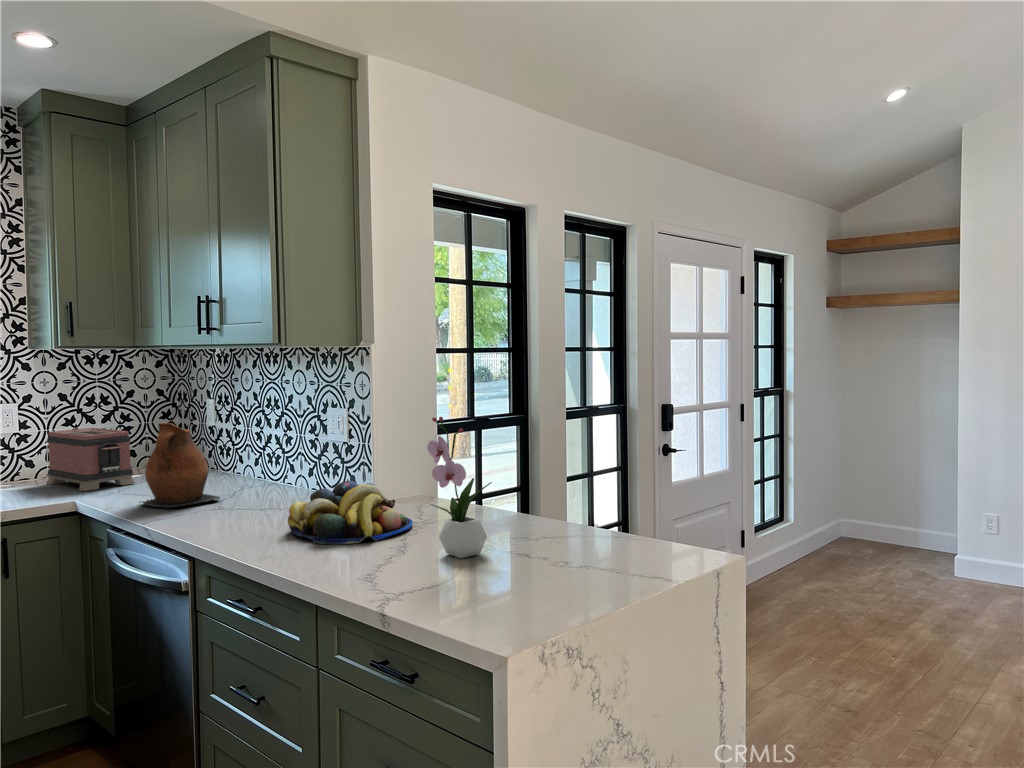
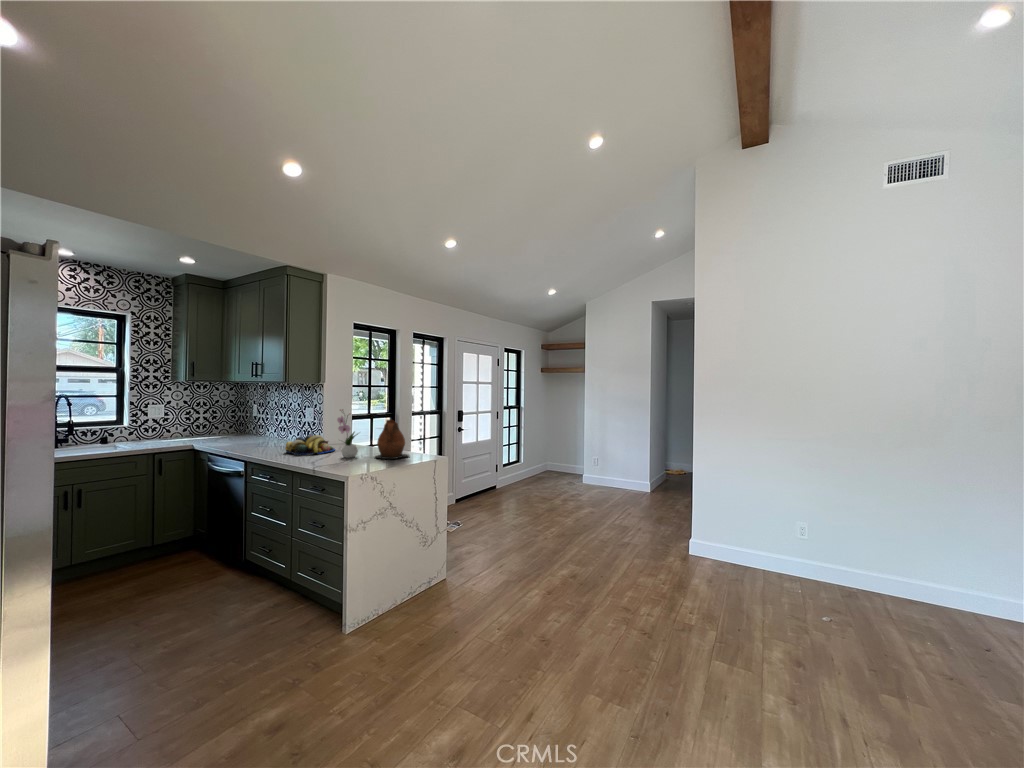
ceramic pitcher: present [140,423,220,508] -> present [375,420,409,459]
toaster: present [47,428,135,491] -> none [176,416,219,442]

